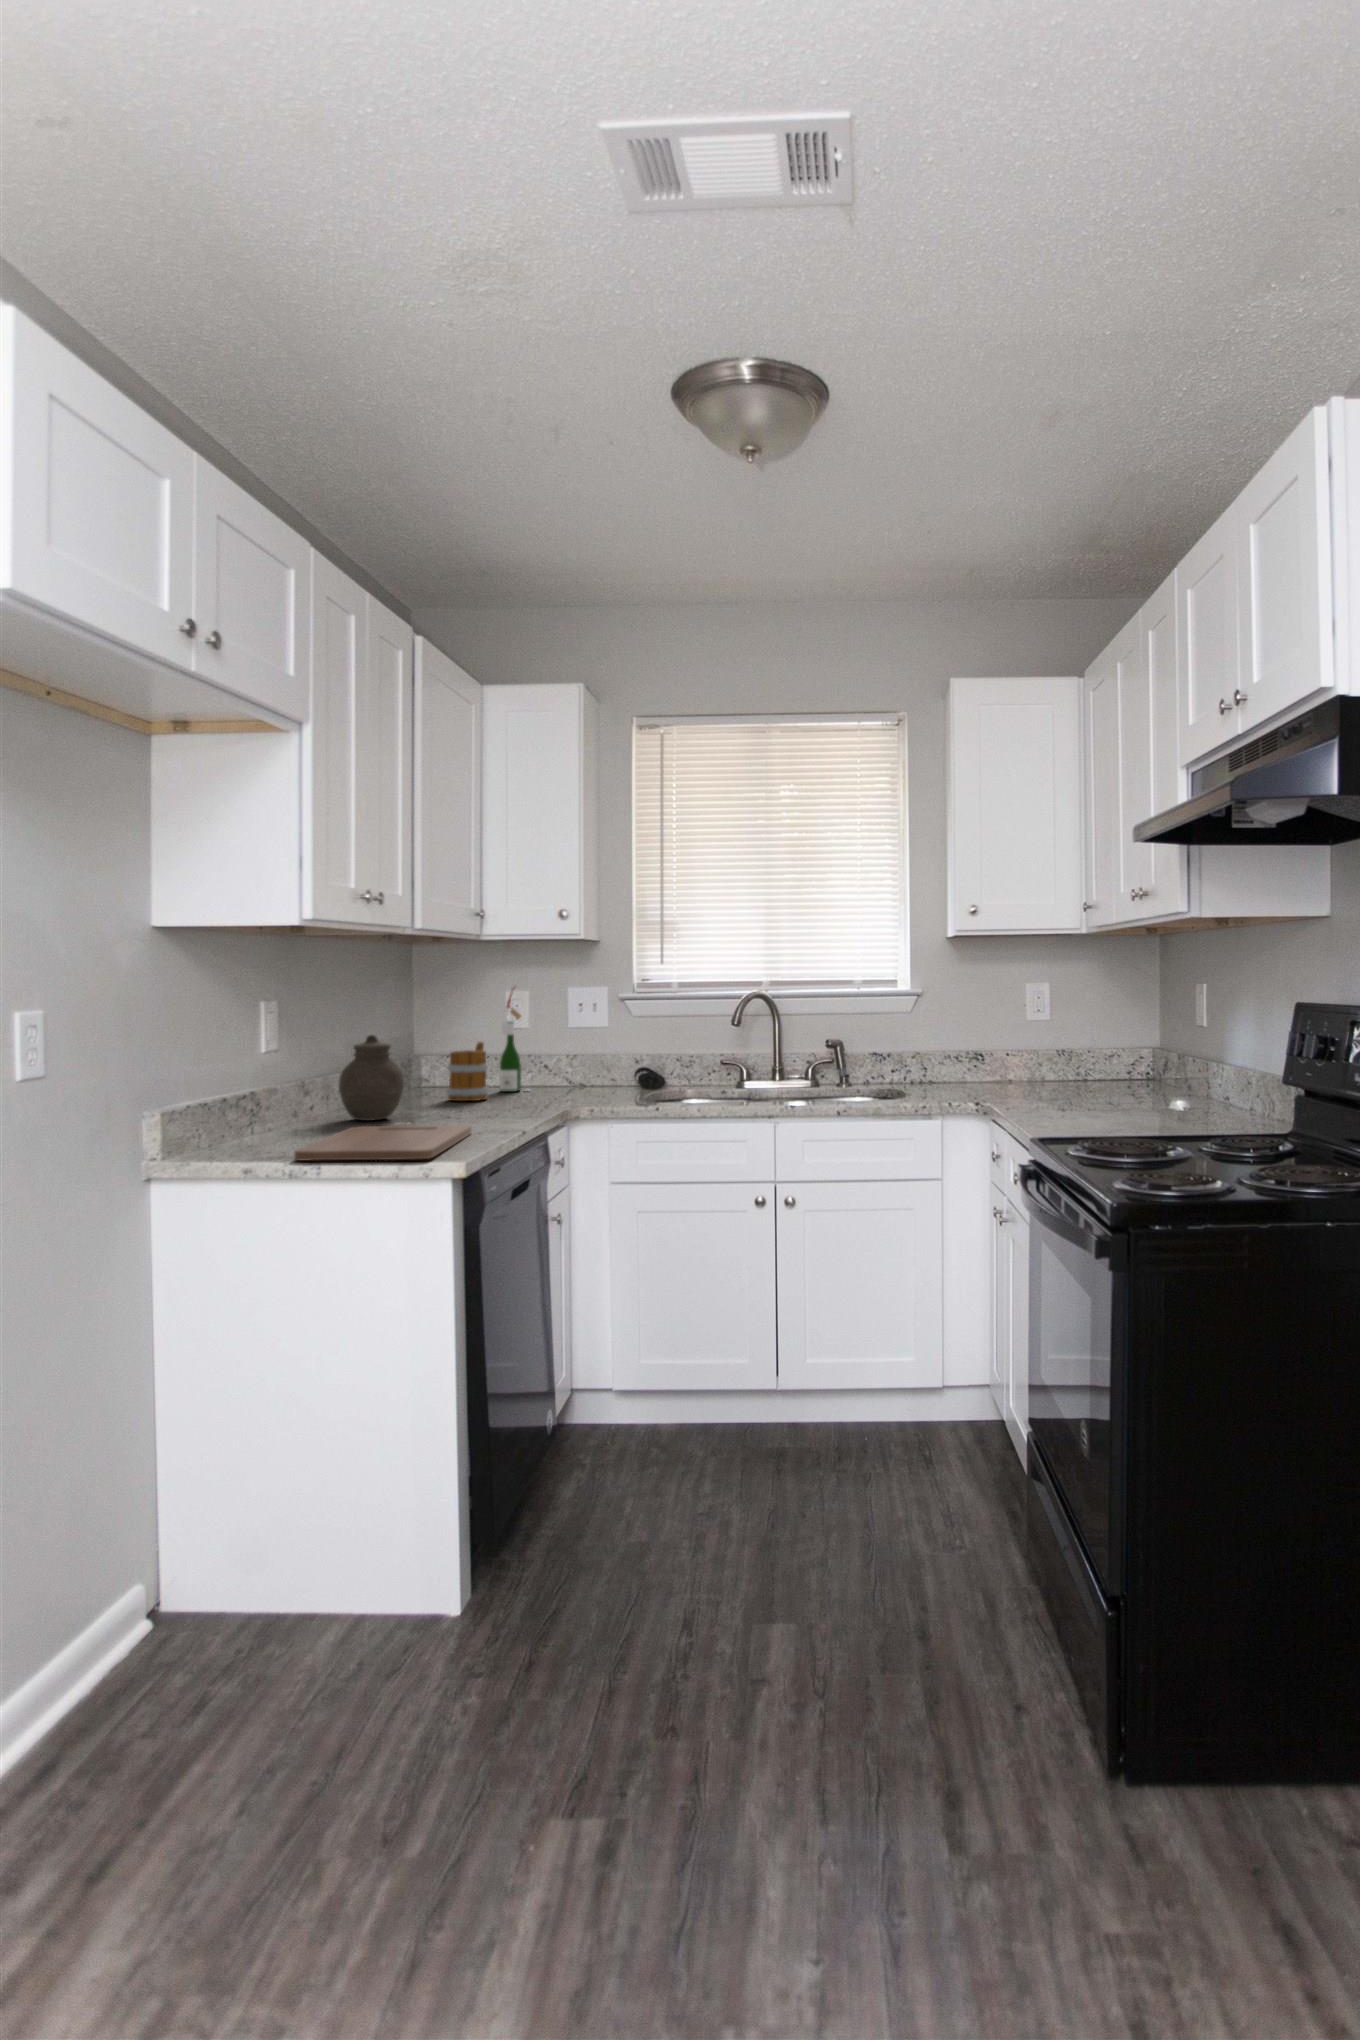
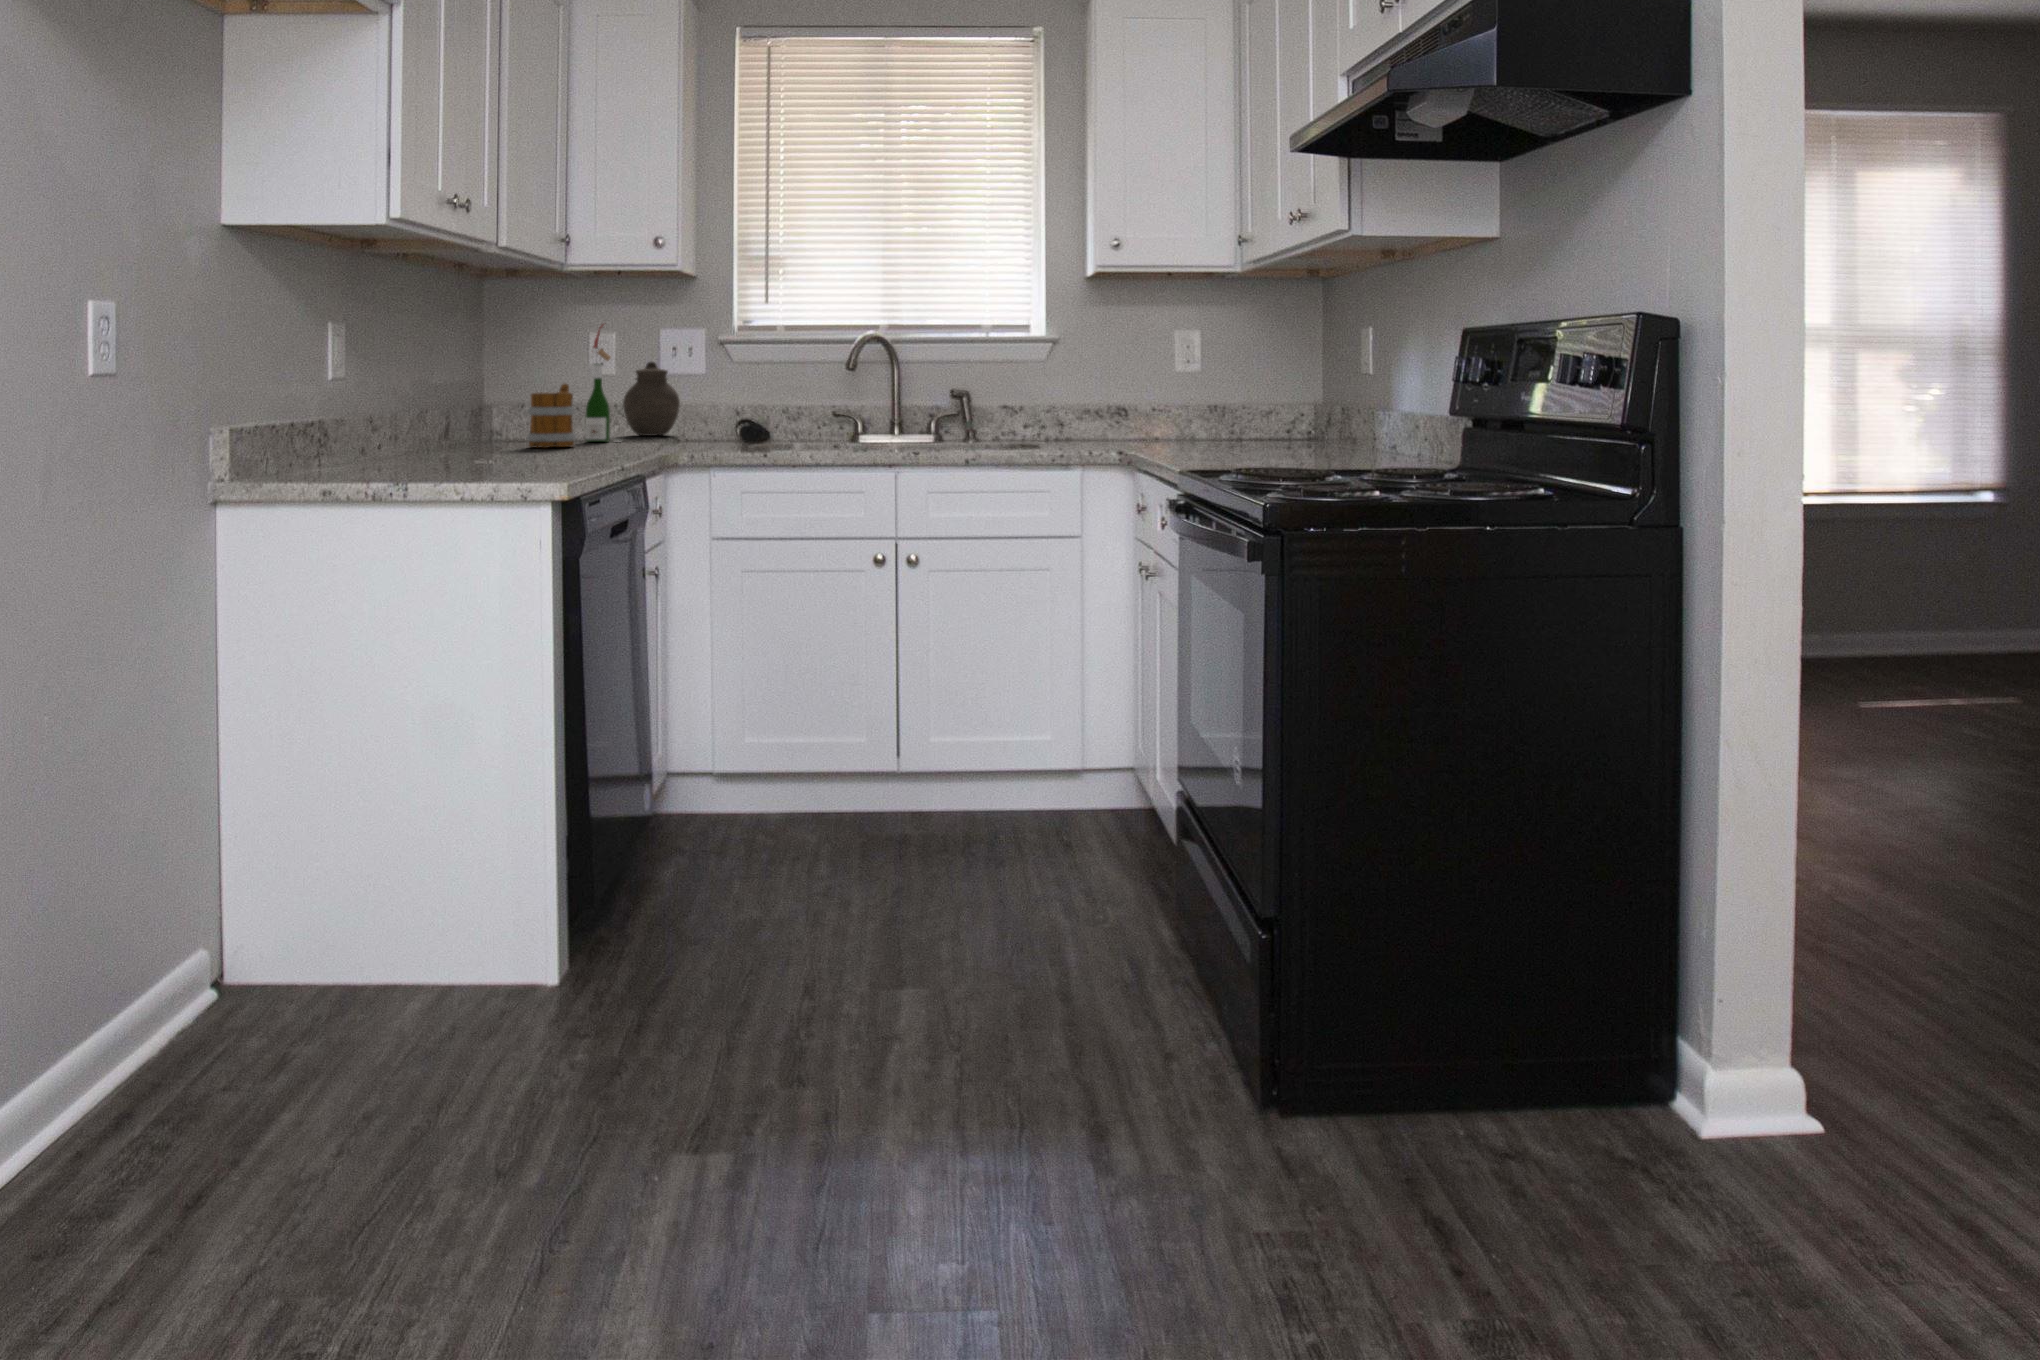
jar: present [339,1035,404,1120] -> present [623,362,680,436]
cutting board: present [294,1125,471,1160] -> none [378,459,570,483]

